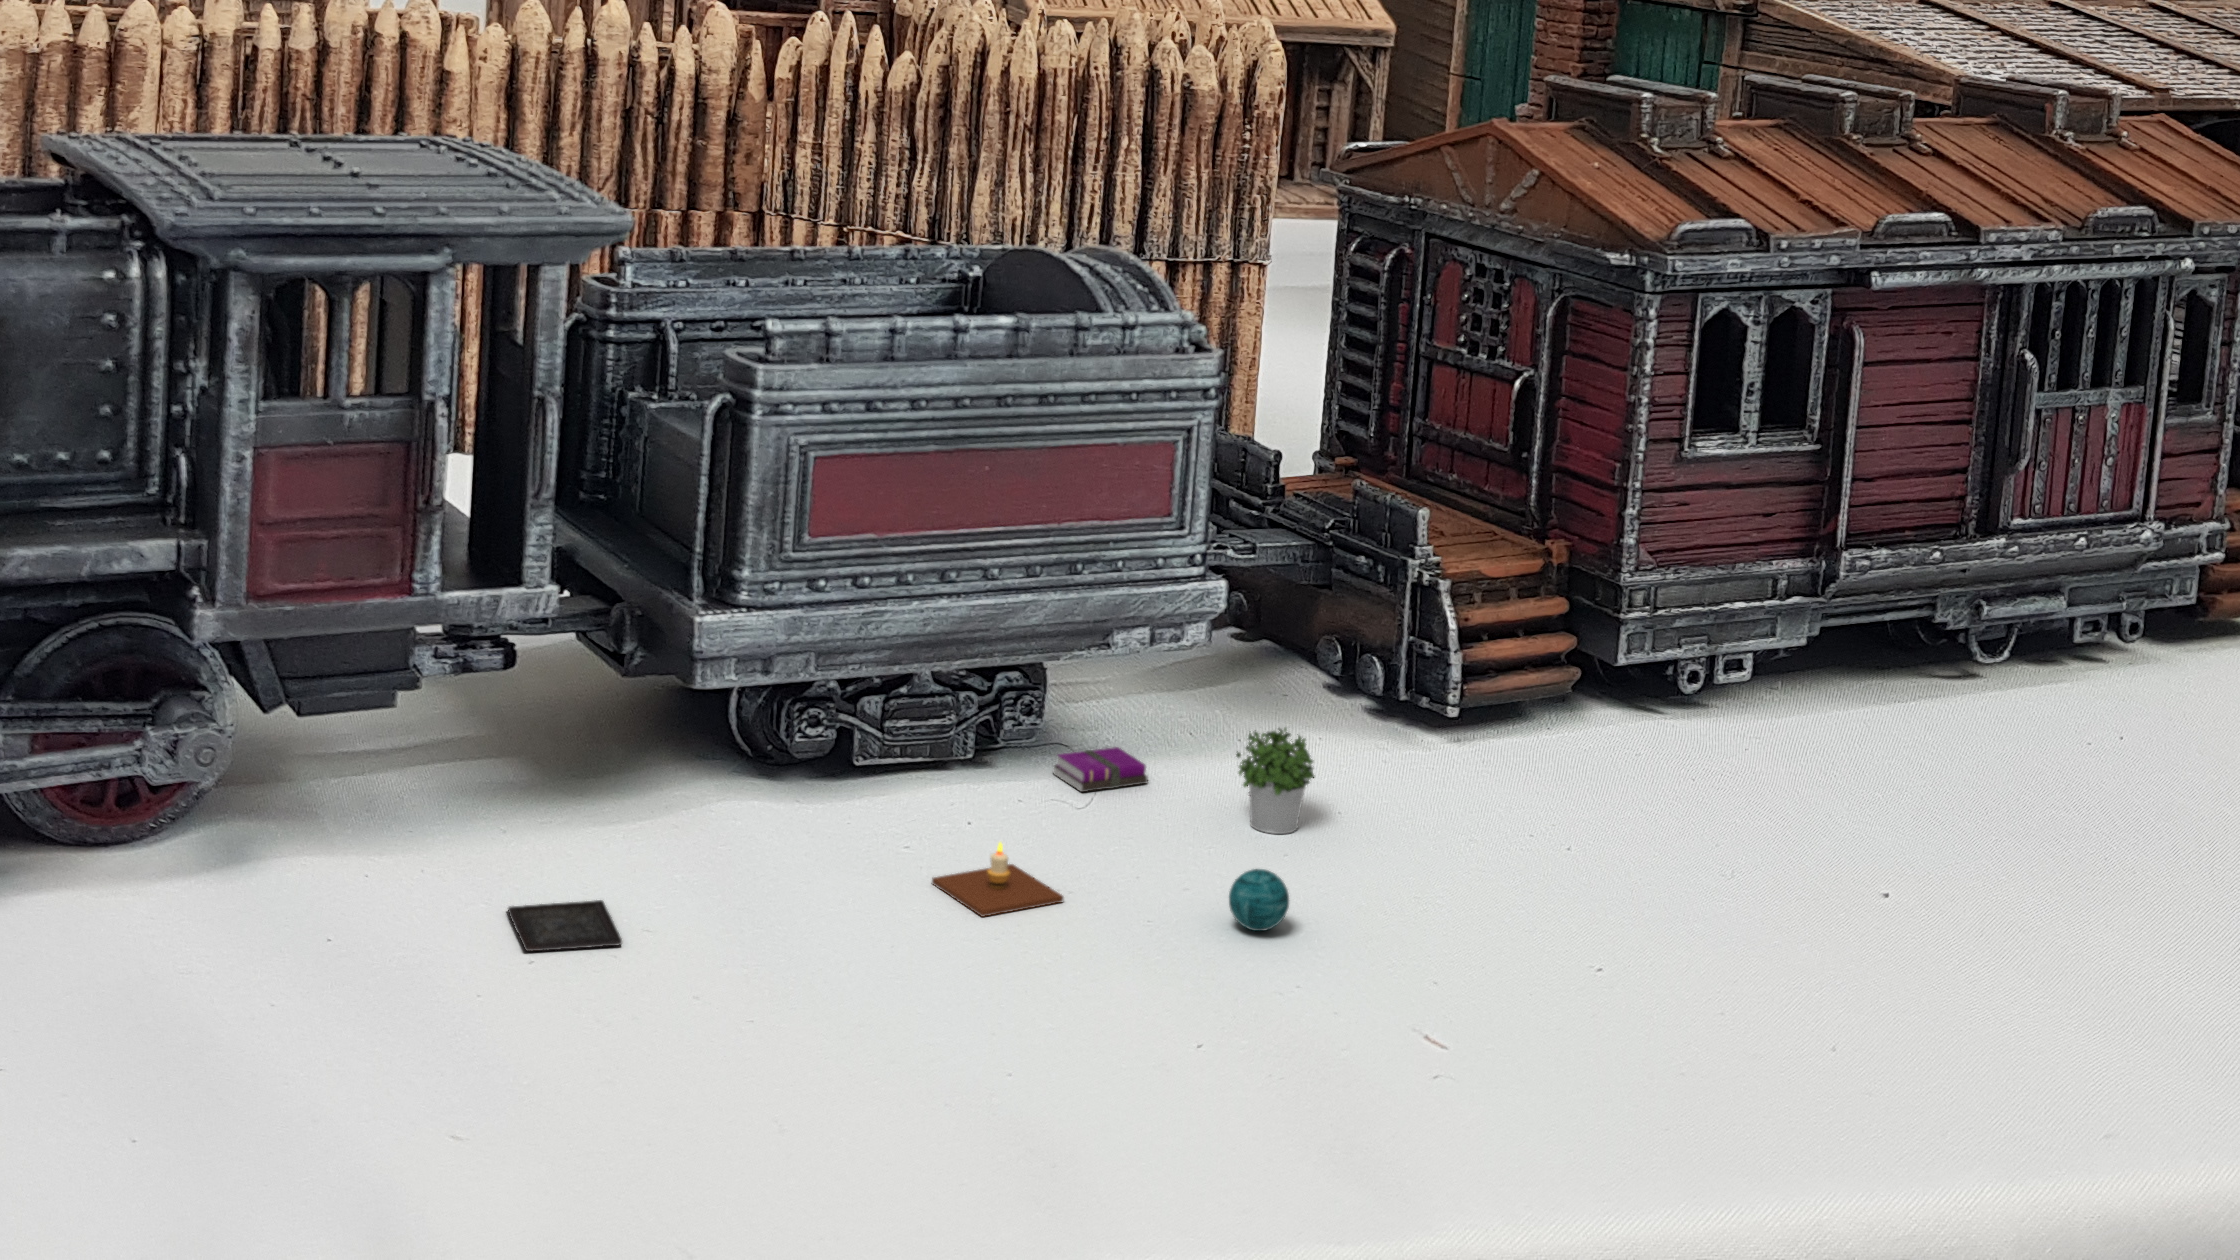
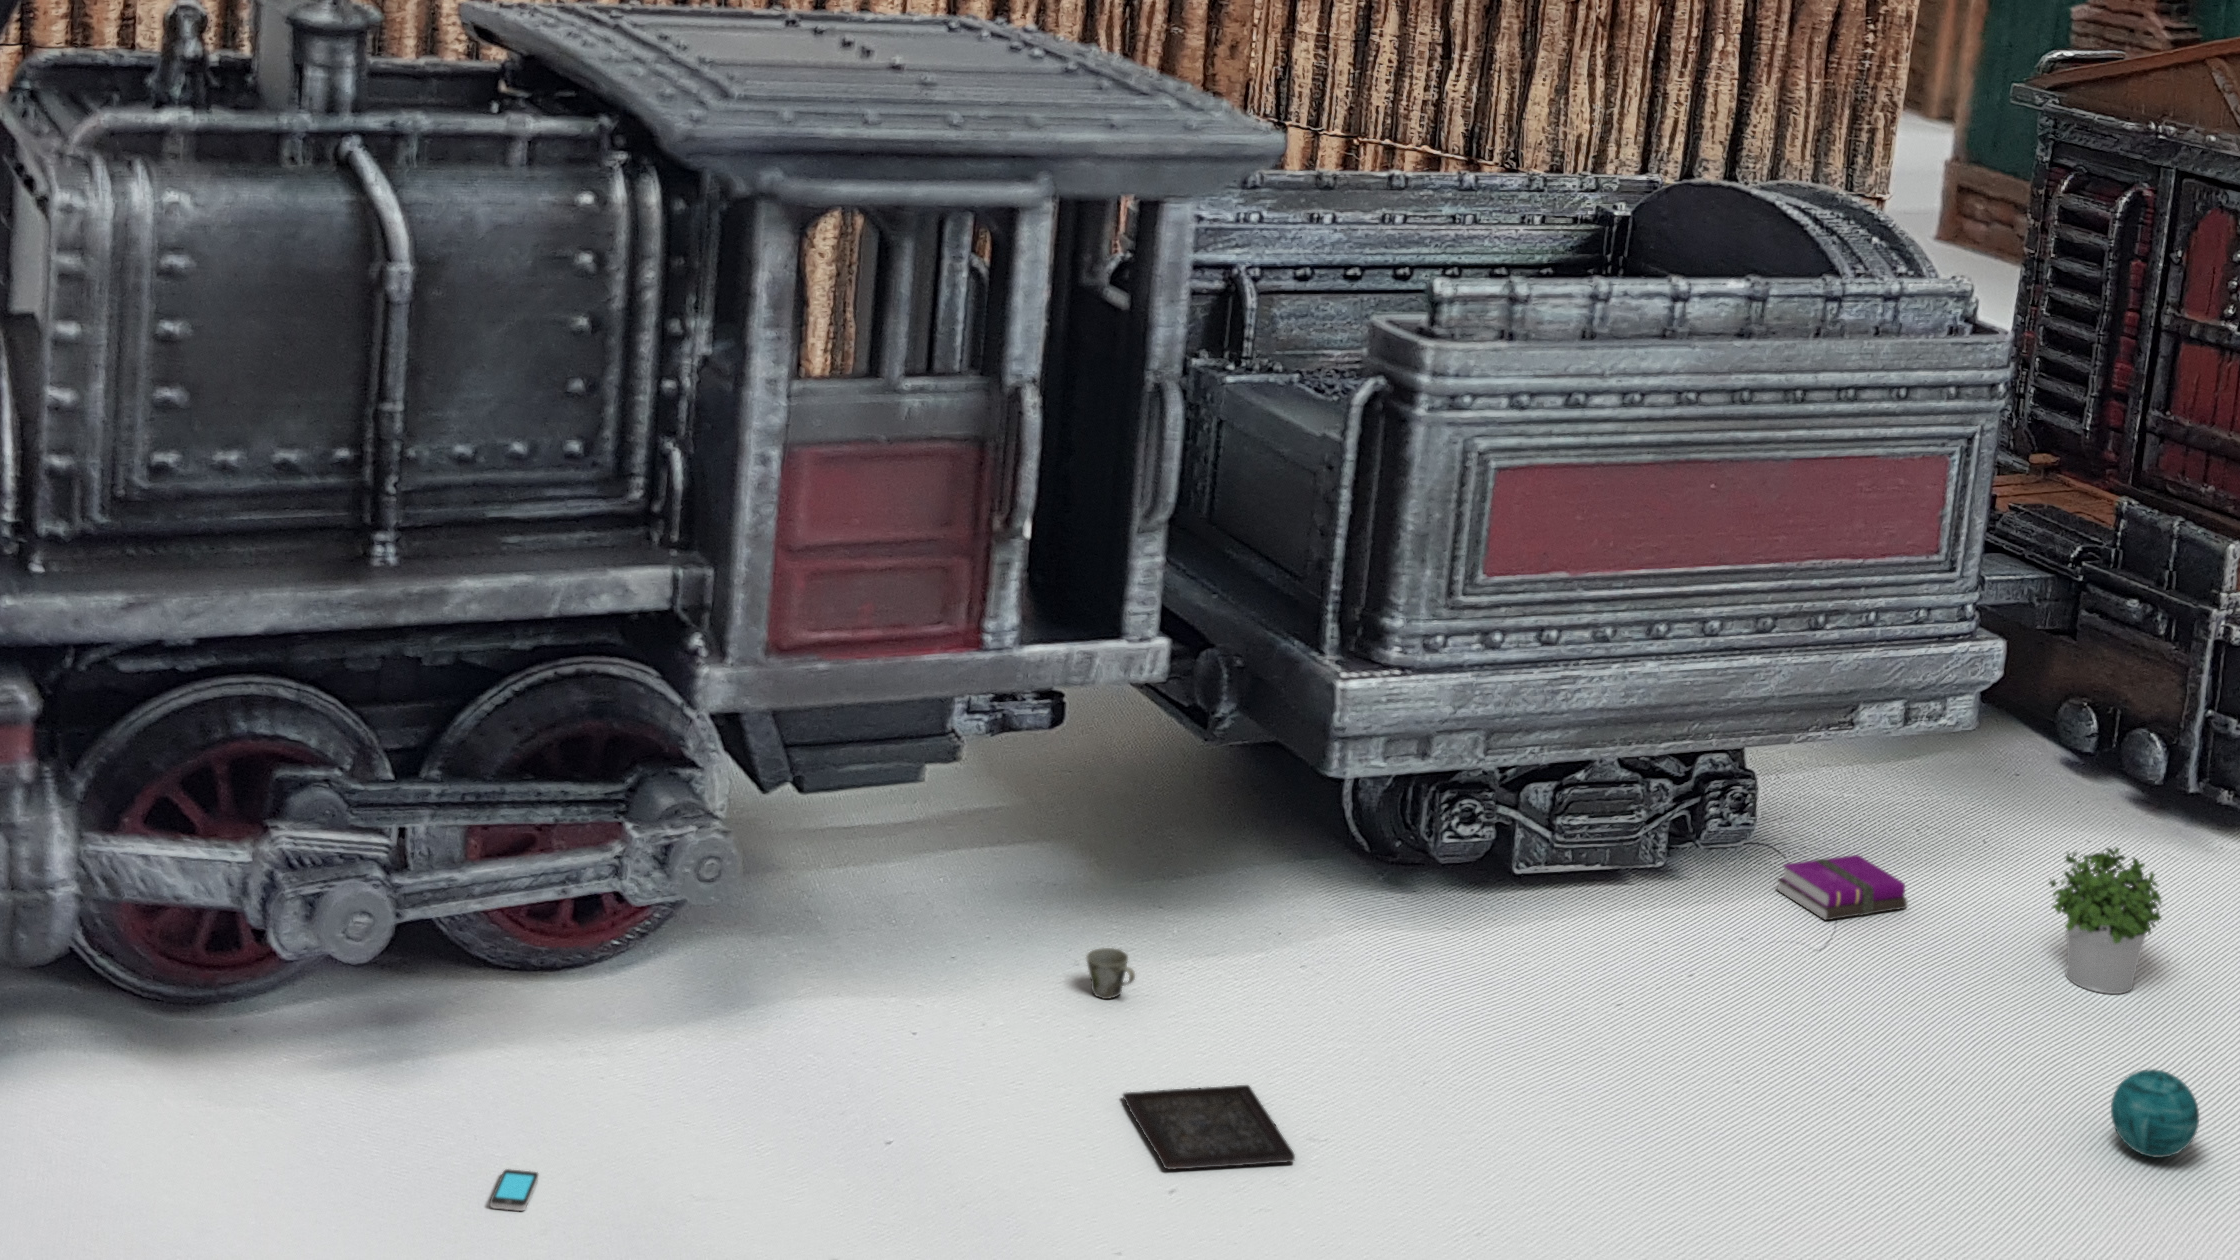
mug: none [500,815,535,851] -> present [1086,948,1135,999]
candle: present [932,842,1063,917] -> none [1680,1014,1870,1124]
smartphone: none [29,960,67,984] -> present [490,1169,538,1211]

